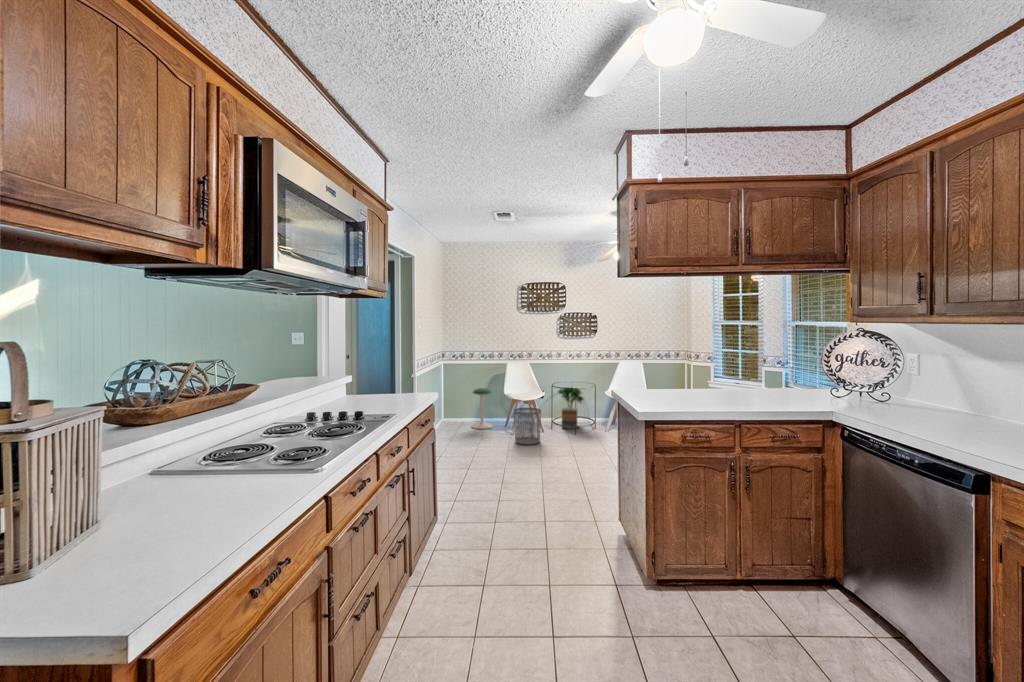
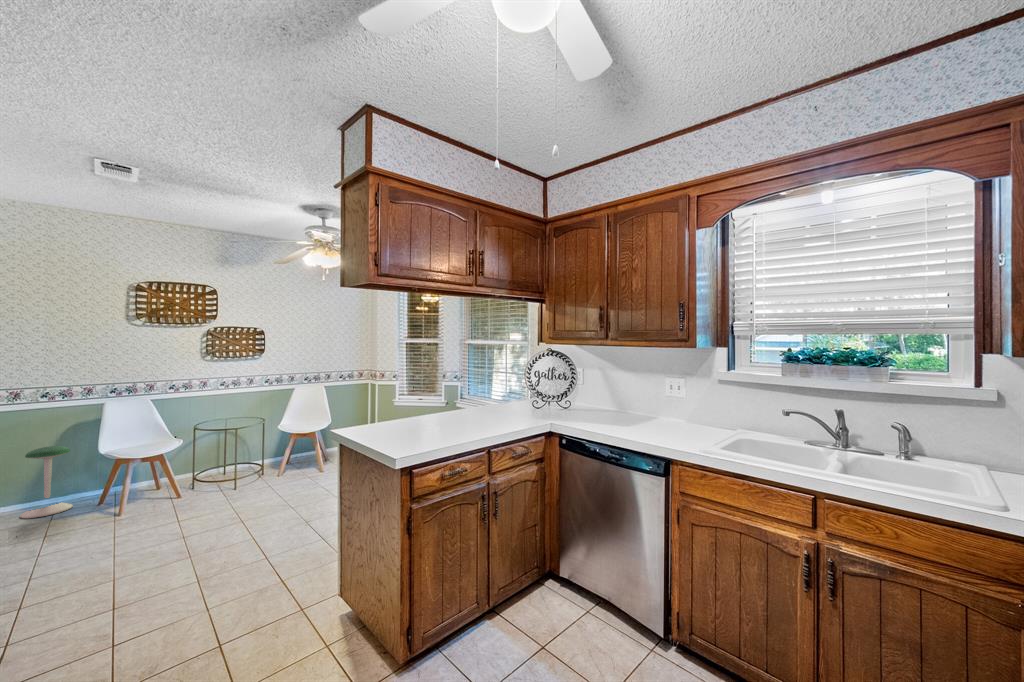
potted tree: present [558,387,583,429] -> none [201,425,246,484]
waste bin: present [514,408,541,445] -> none [118,464,174,527]

